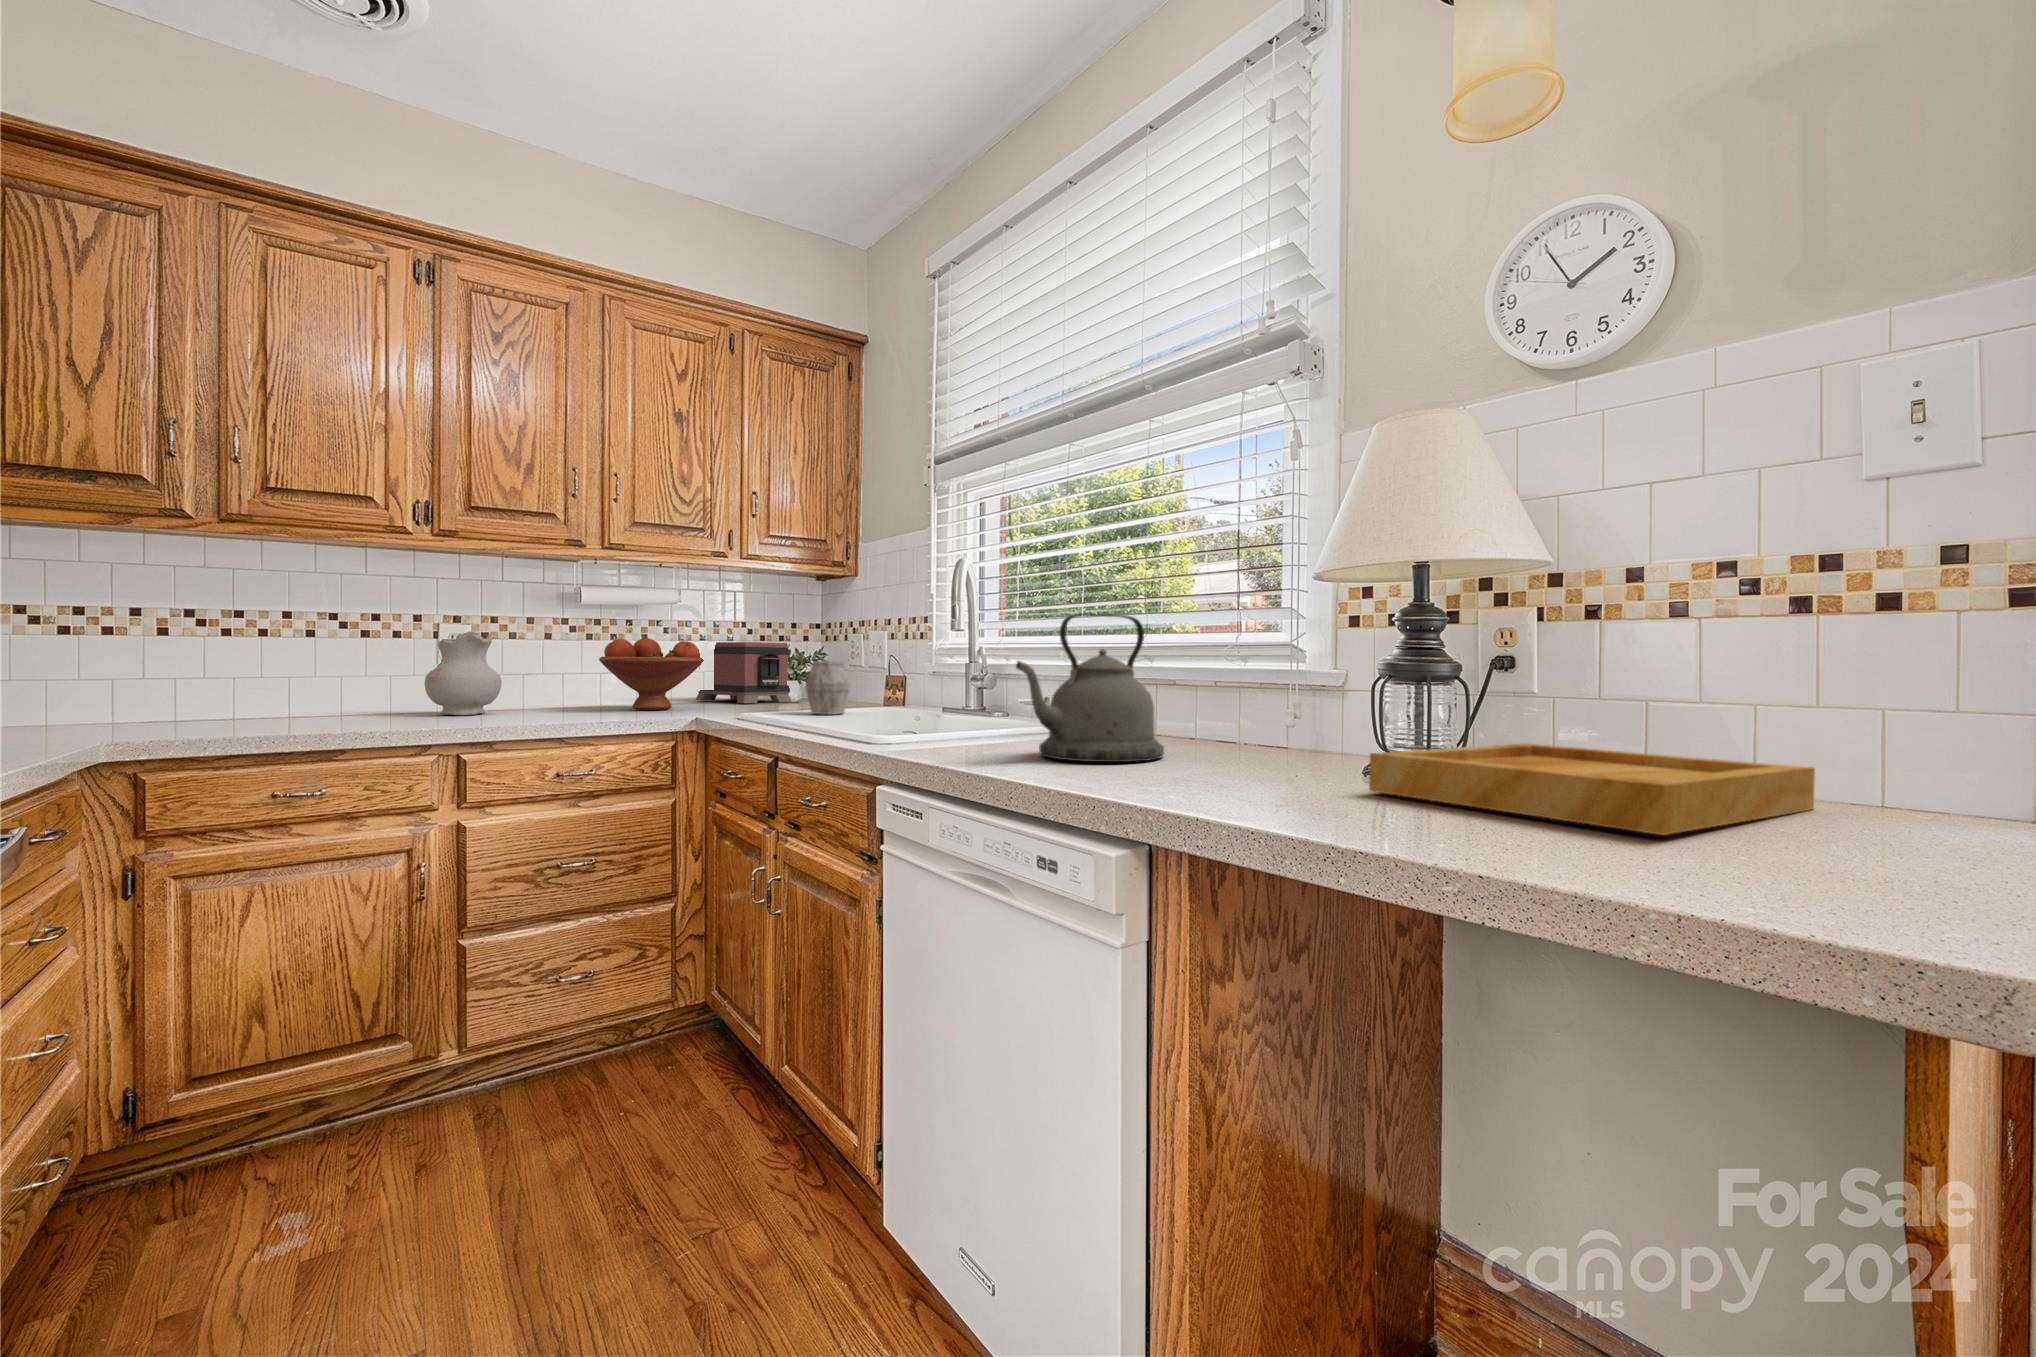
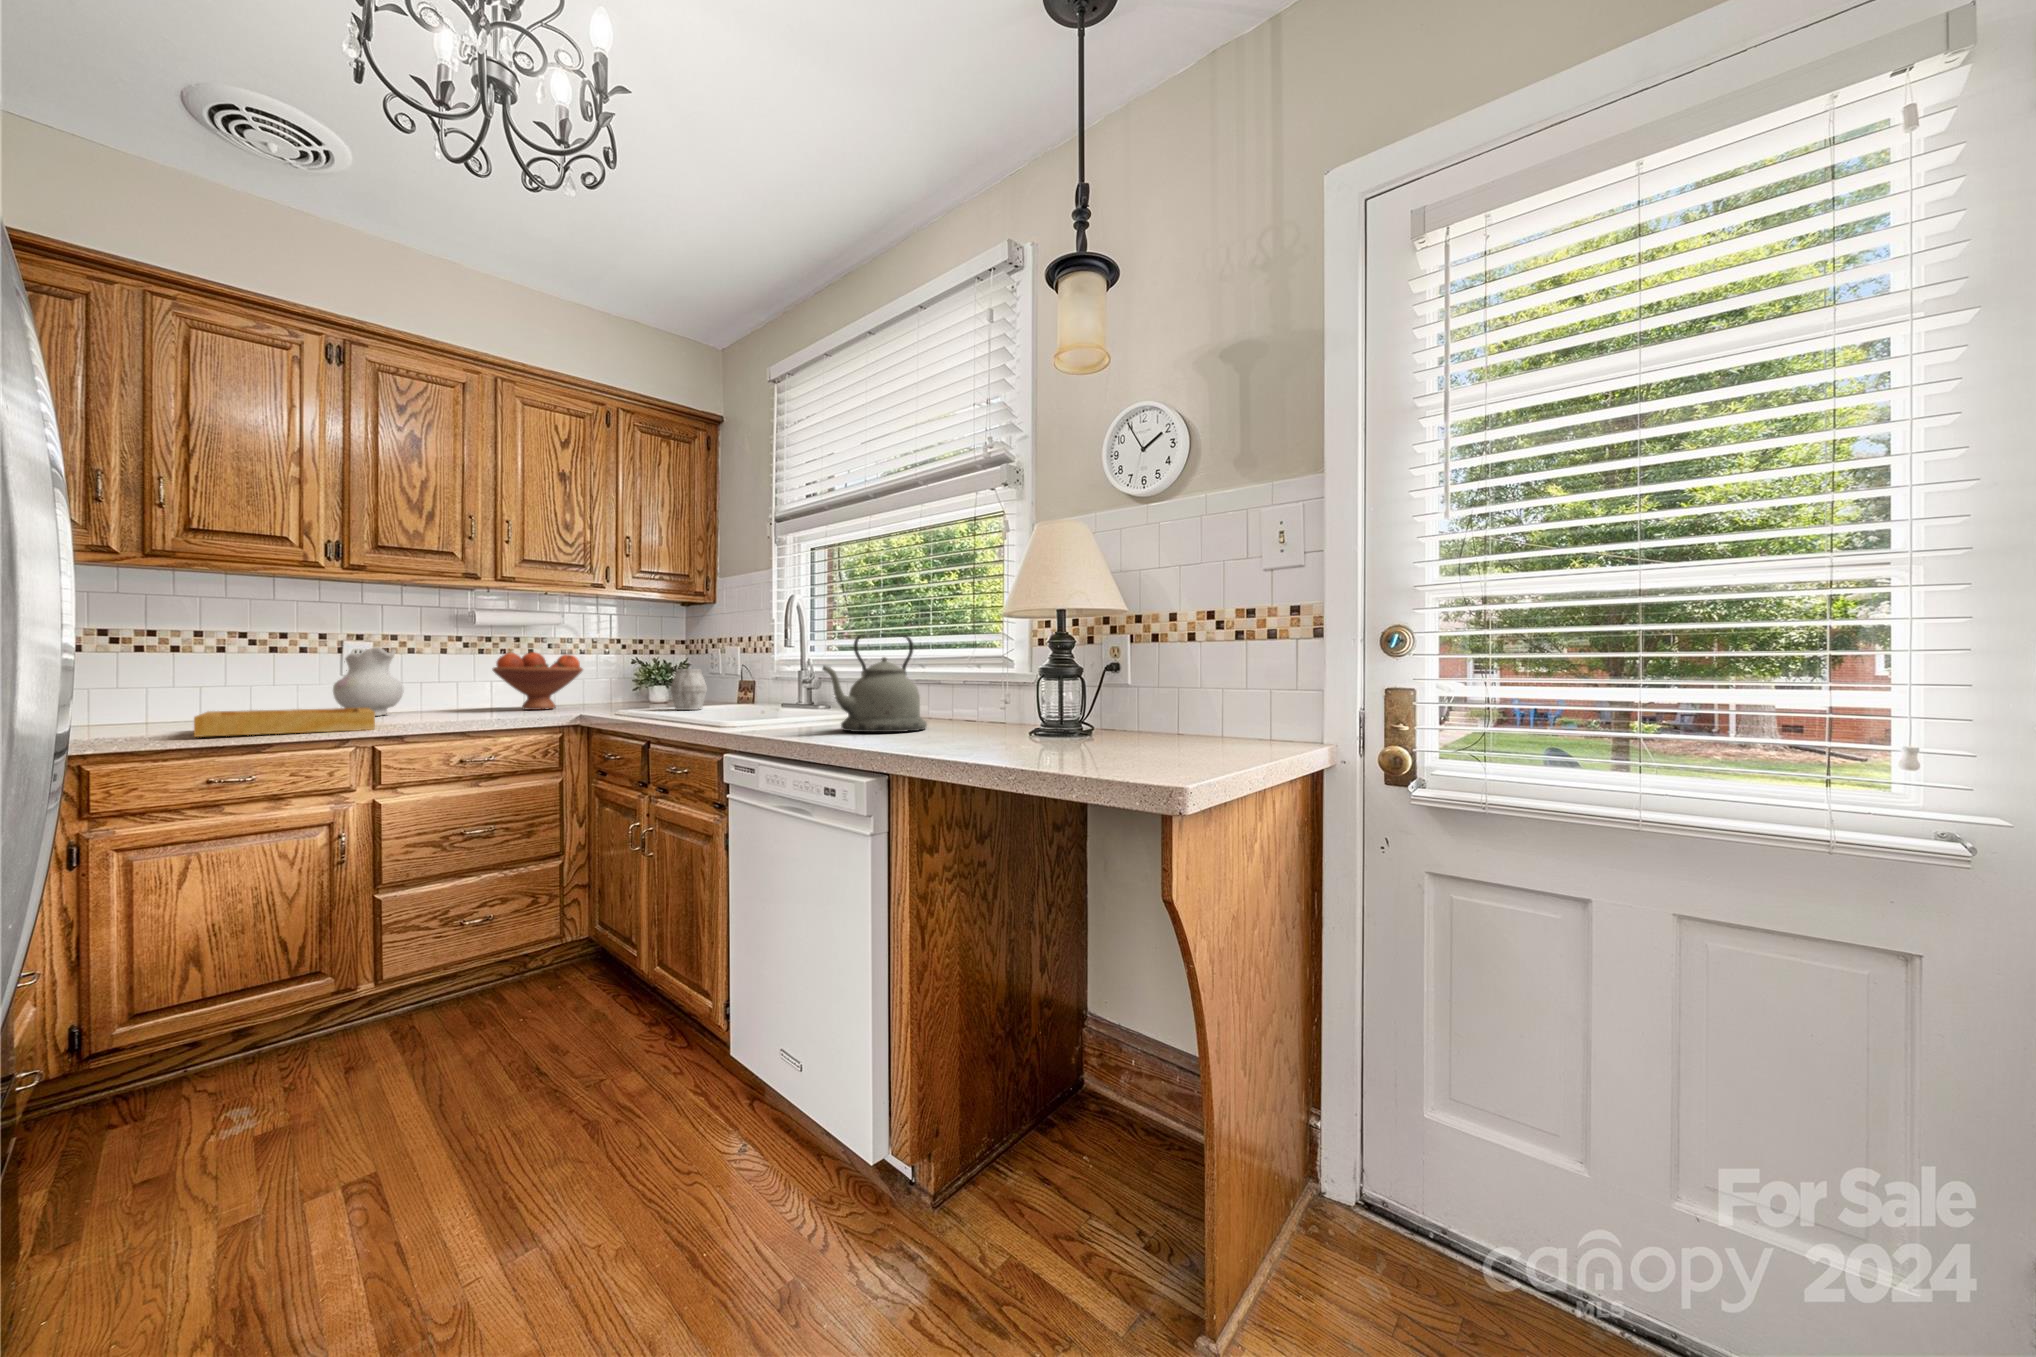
toaster: present [695,642,792,703] -> none [575,655,659,704]
tray: present [1369,744,1815,835] -> present [194,708,375,737]

